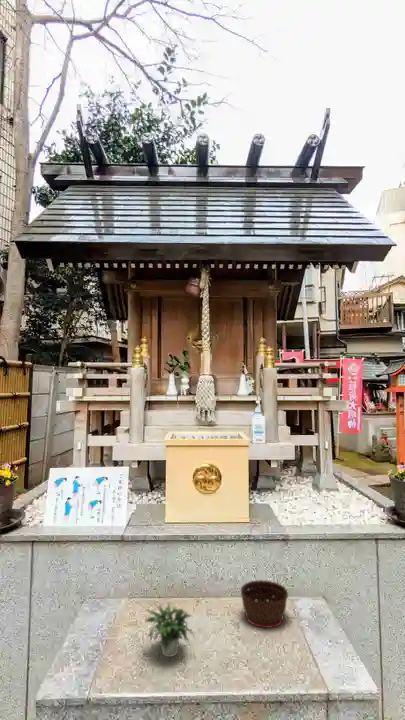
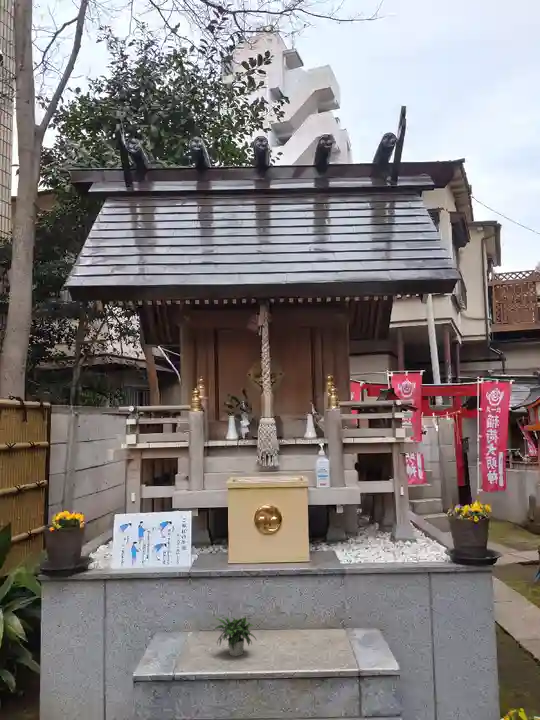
basket: present [241,580,288,628] -> none [298,607,339,641]

